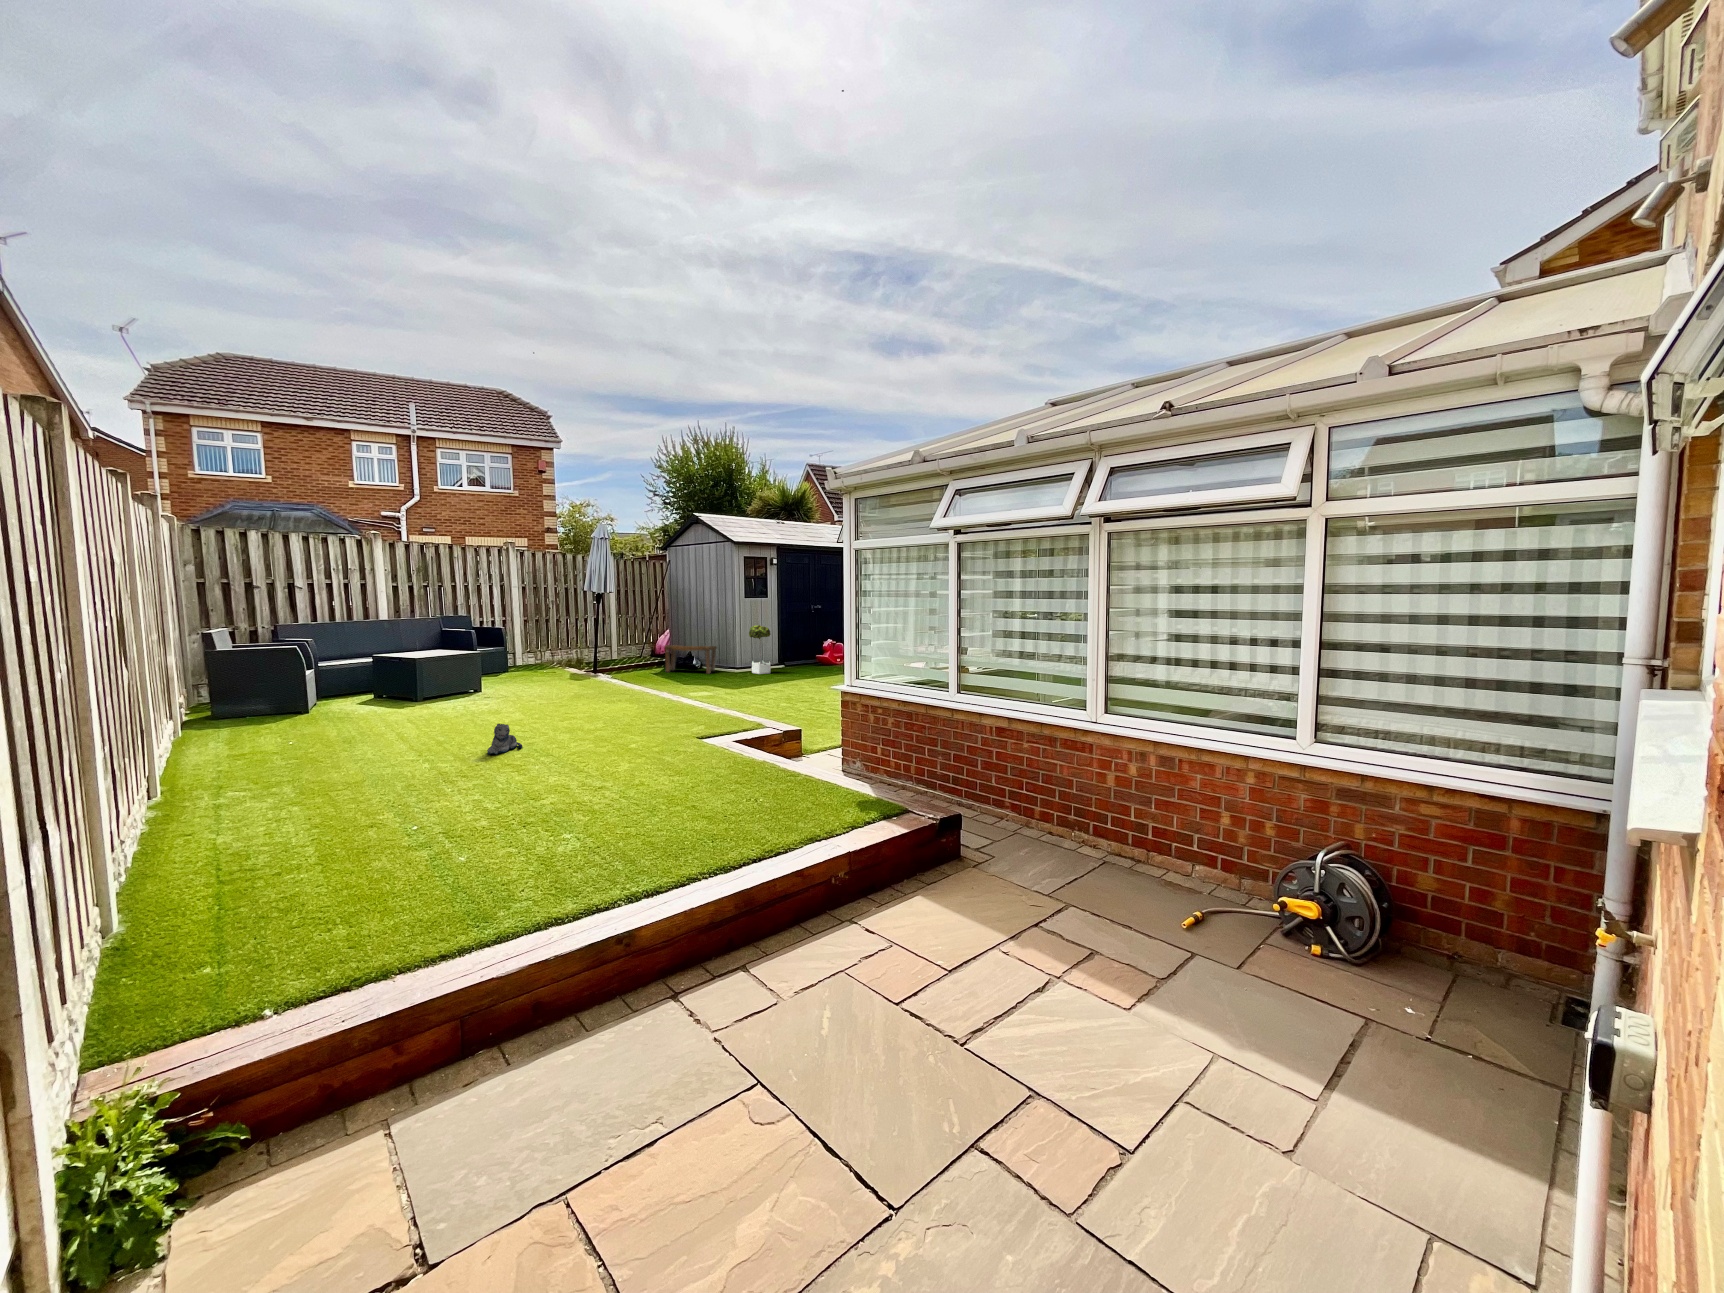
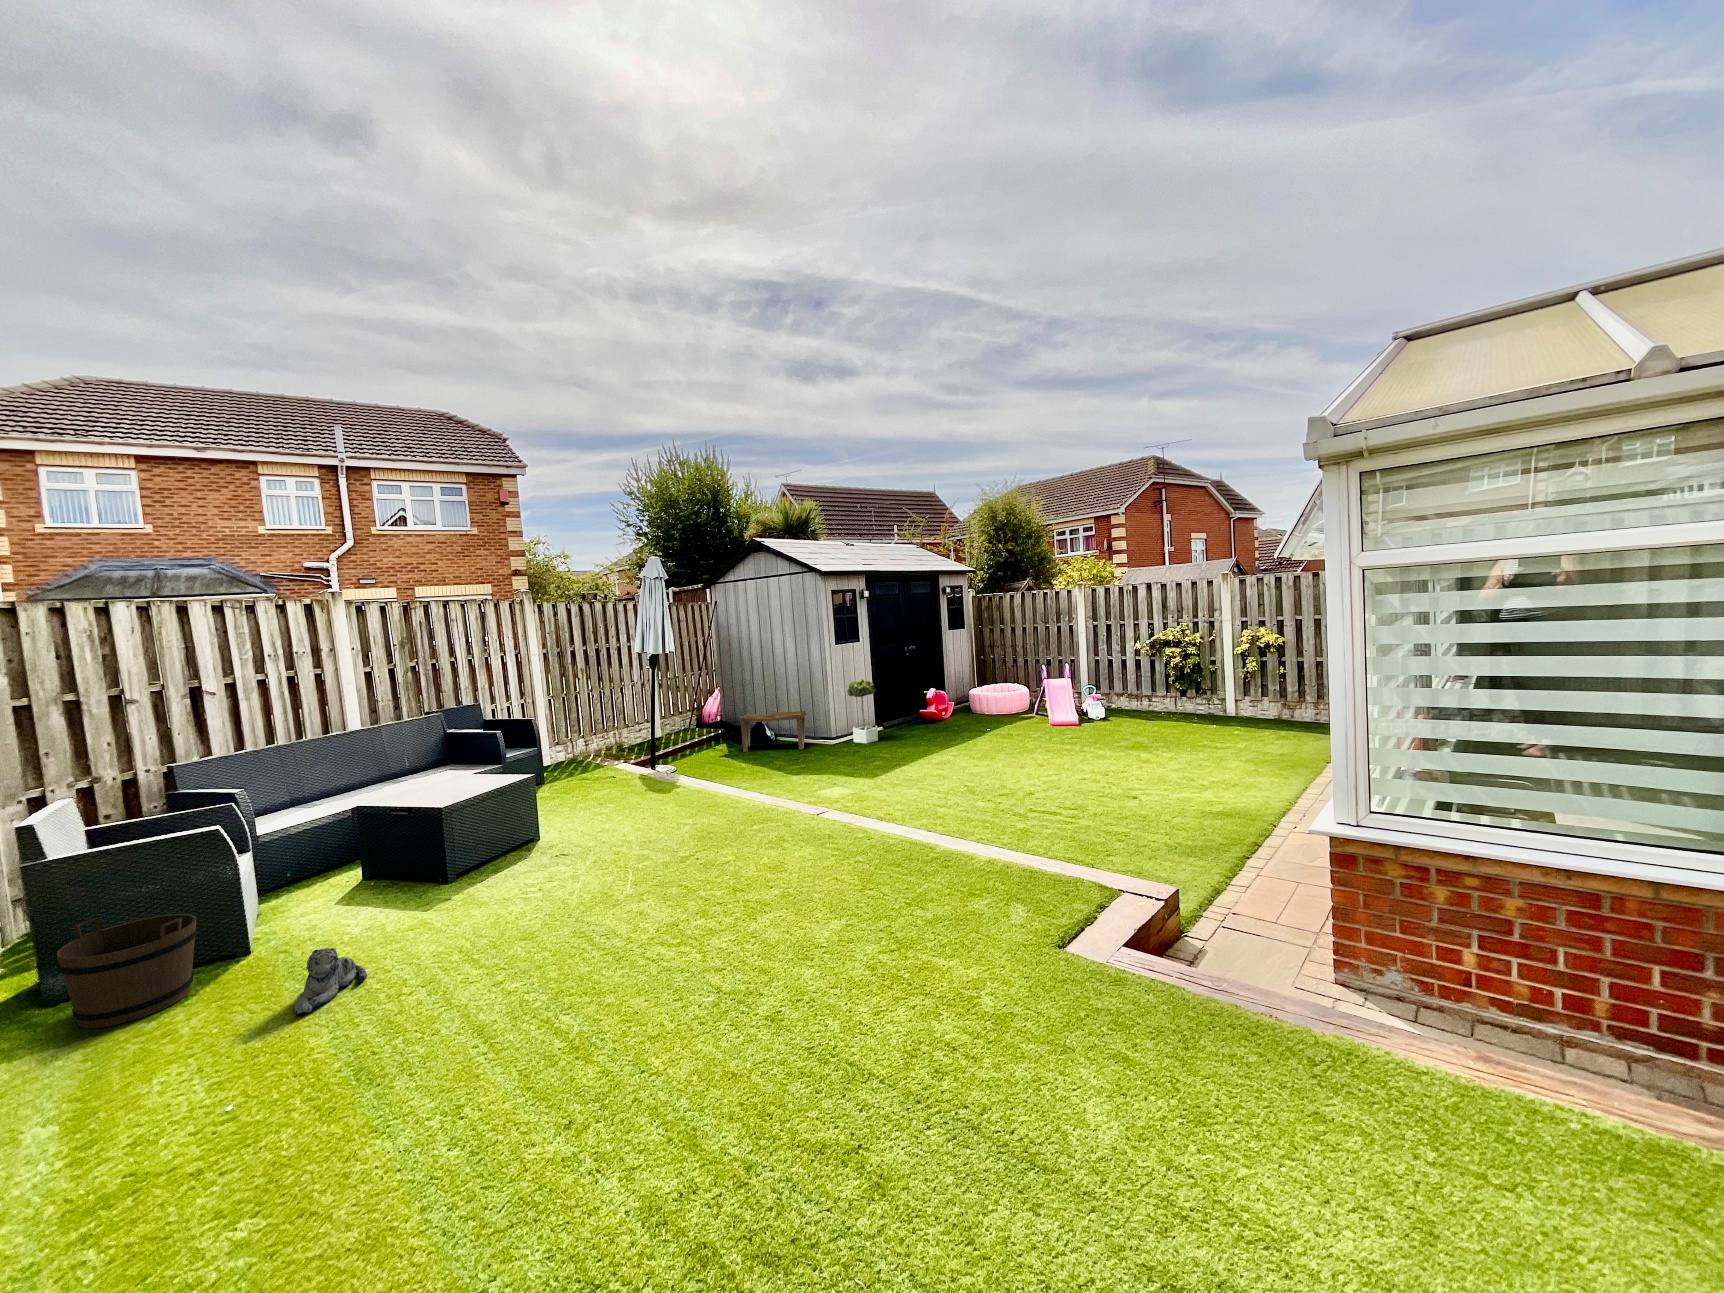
bucket: none [221,680,282,726] -> present [57,914,197,1029]
plush toy: present [487,724,523,755] -> present [294,948,367,1015]

